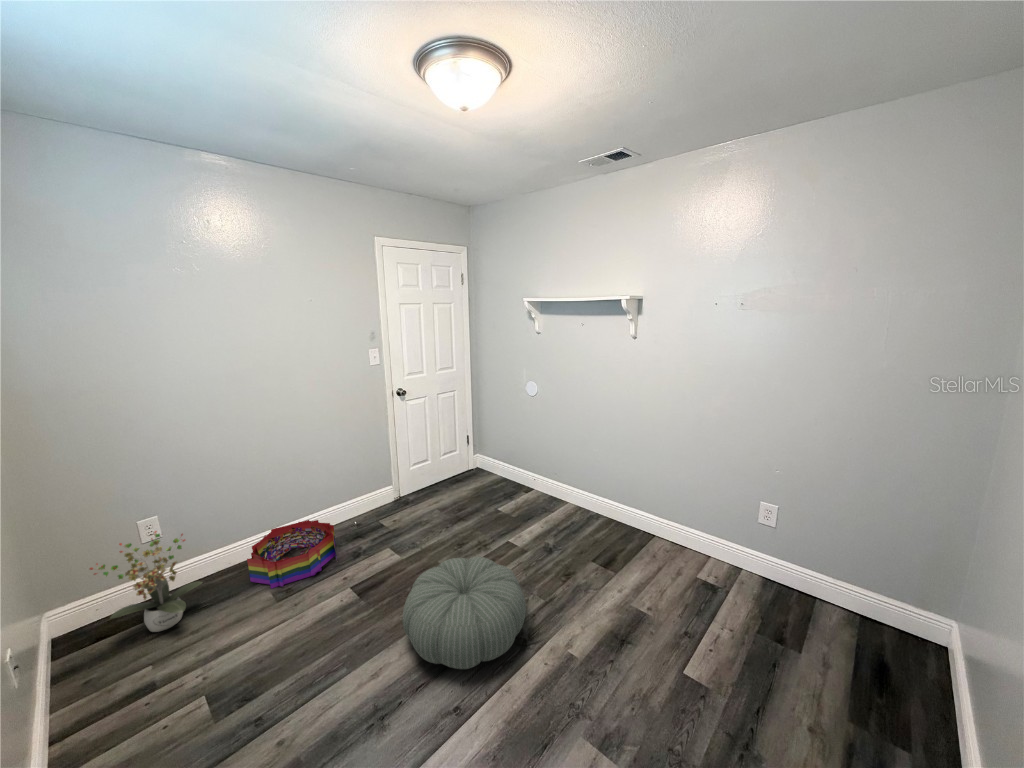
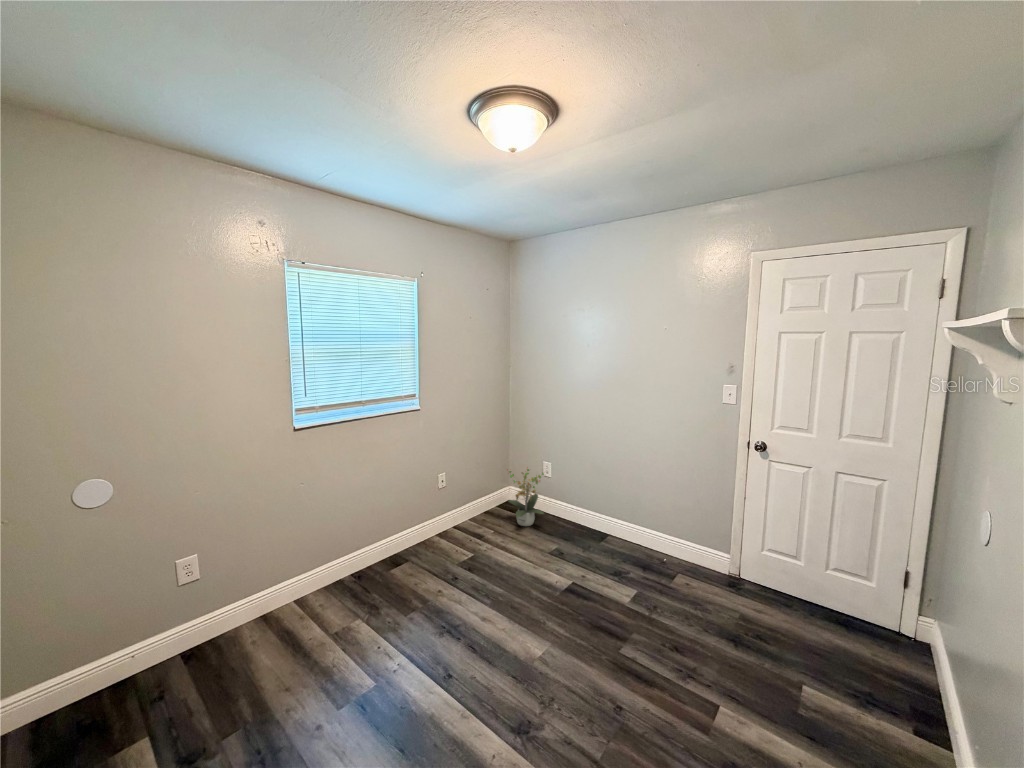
storage bin: present [247,520,336,588] -> none [562,515,628,565]
pouf: present [403,557,526,669] -> none [473,592,604,717]

